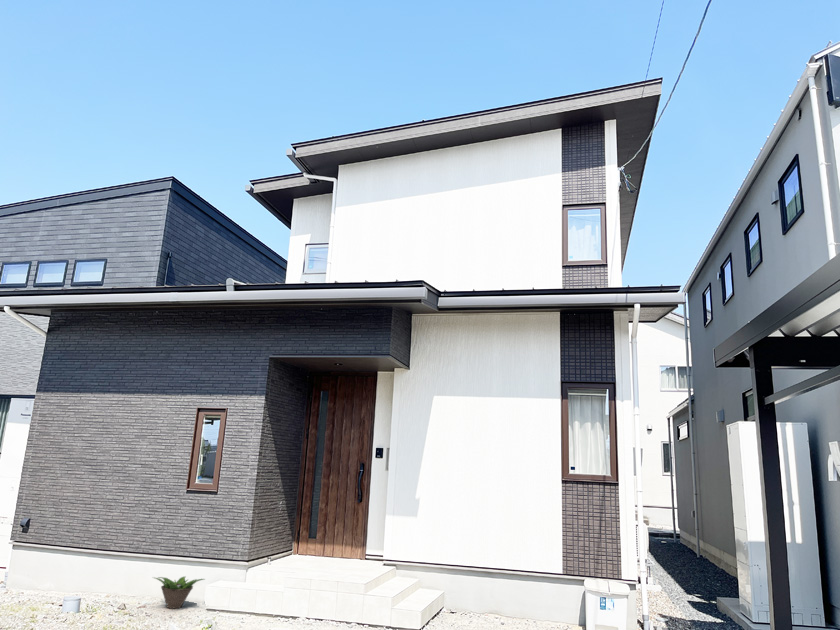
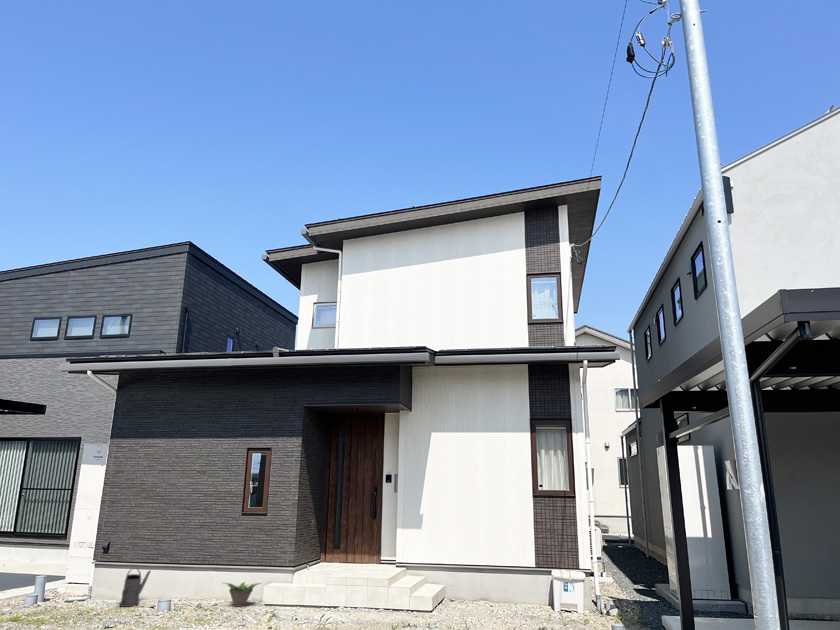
watering can: none [28,552,76,601] -> present [120,568,150,607]

